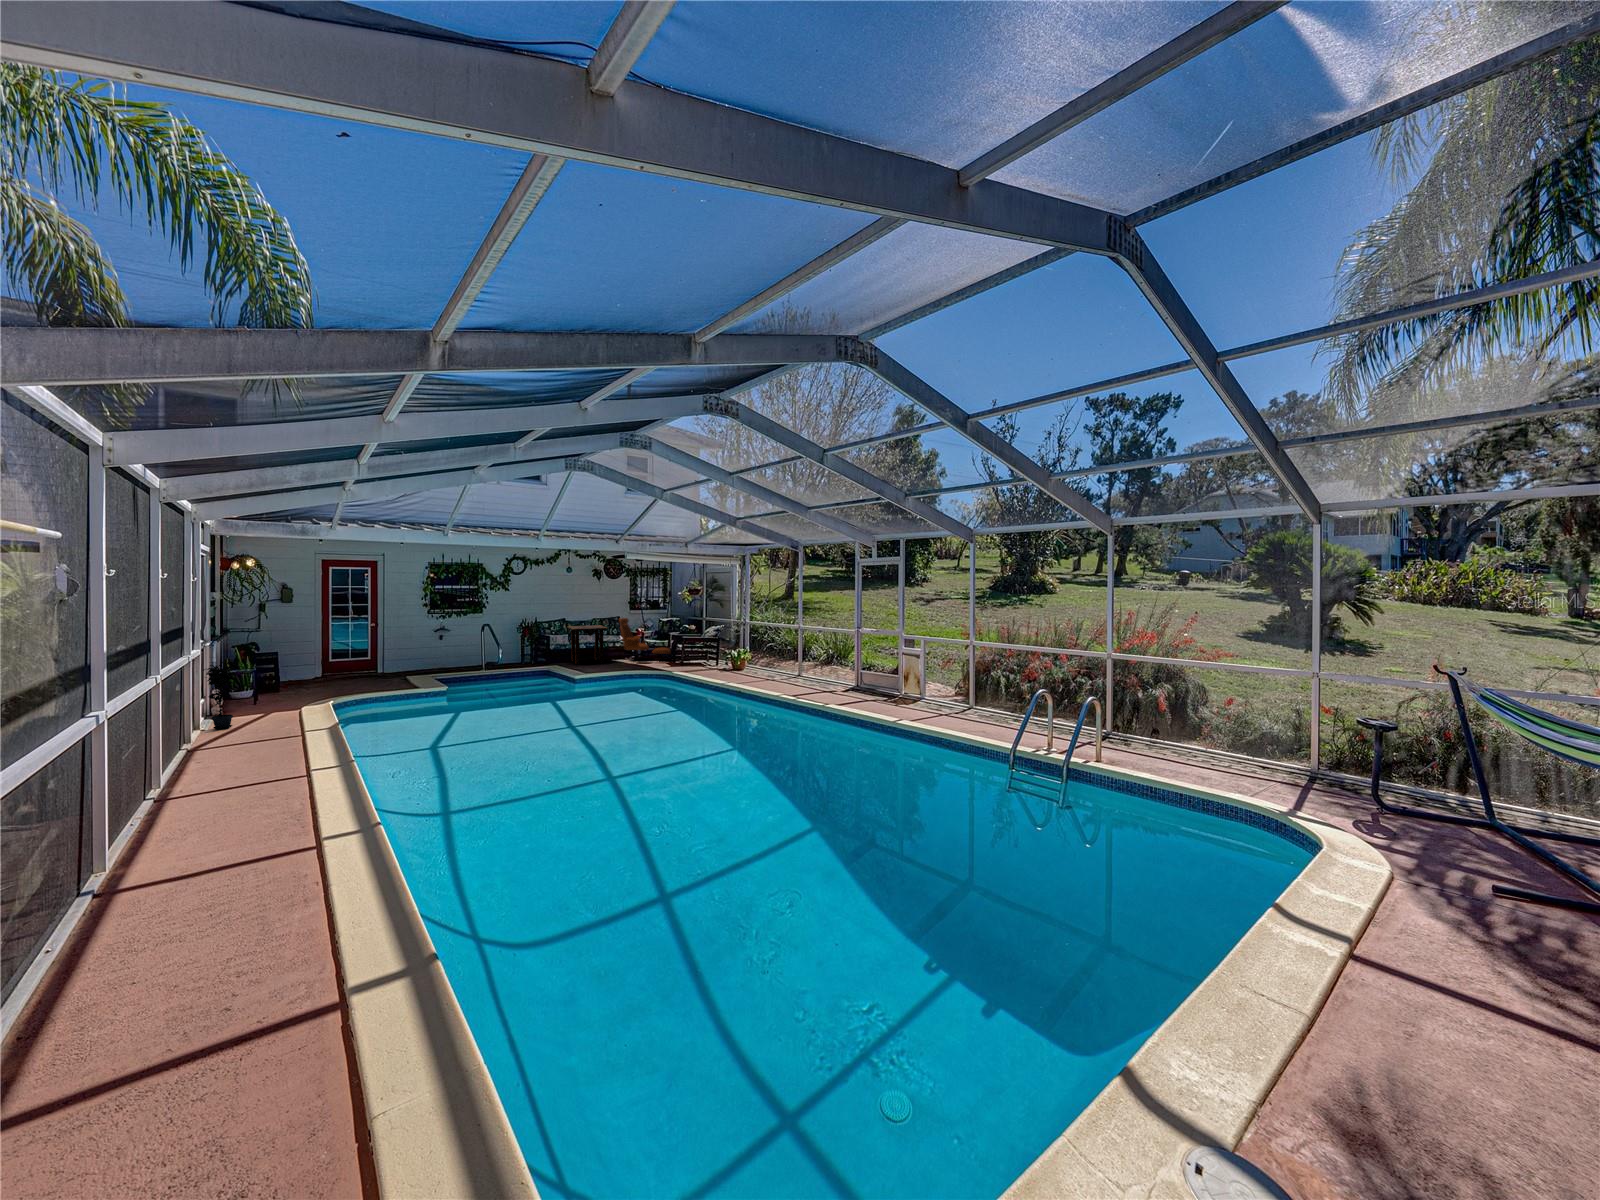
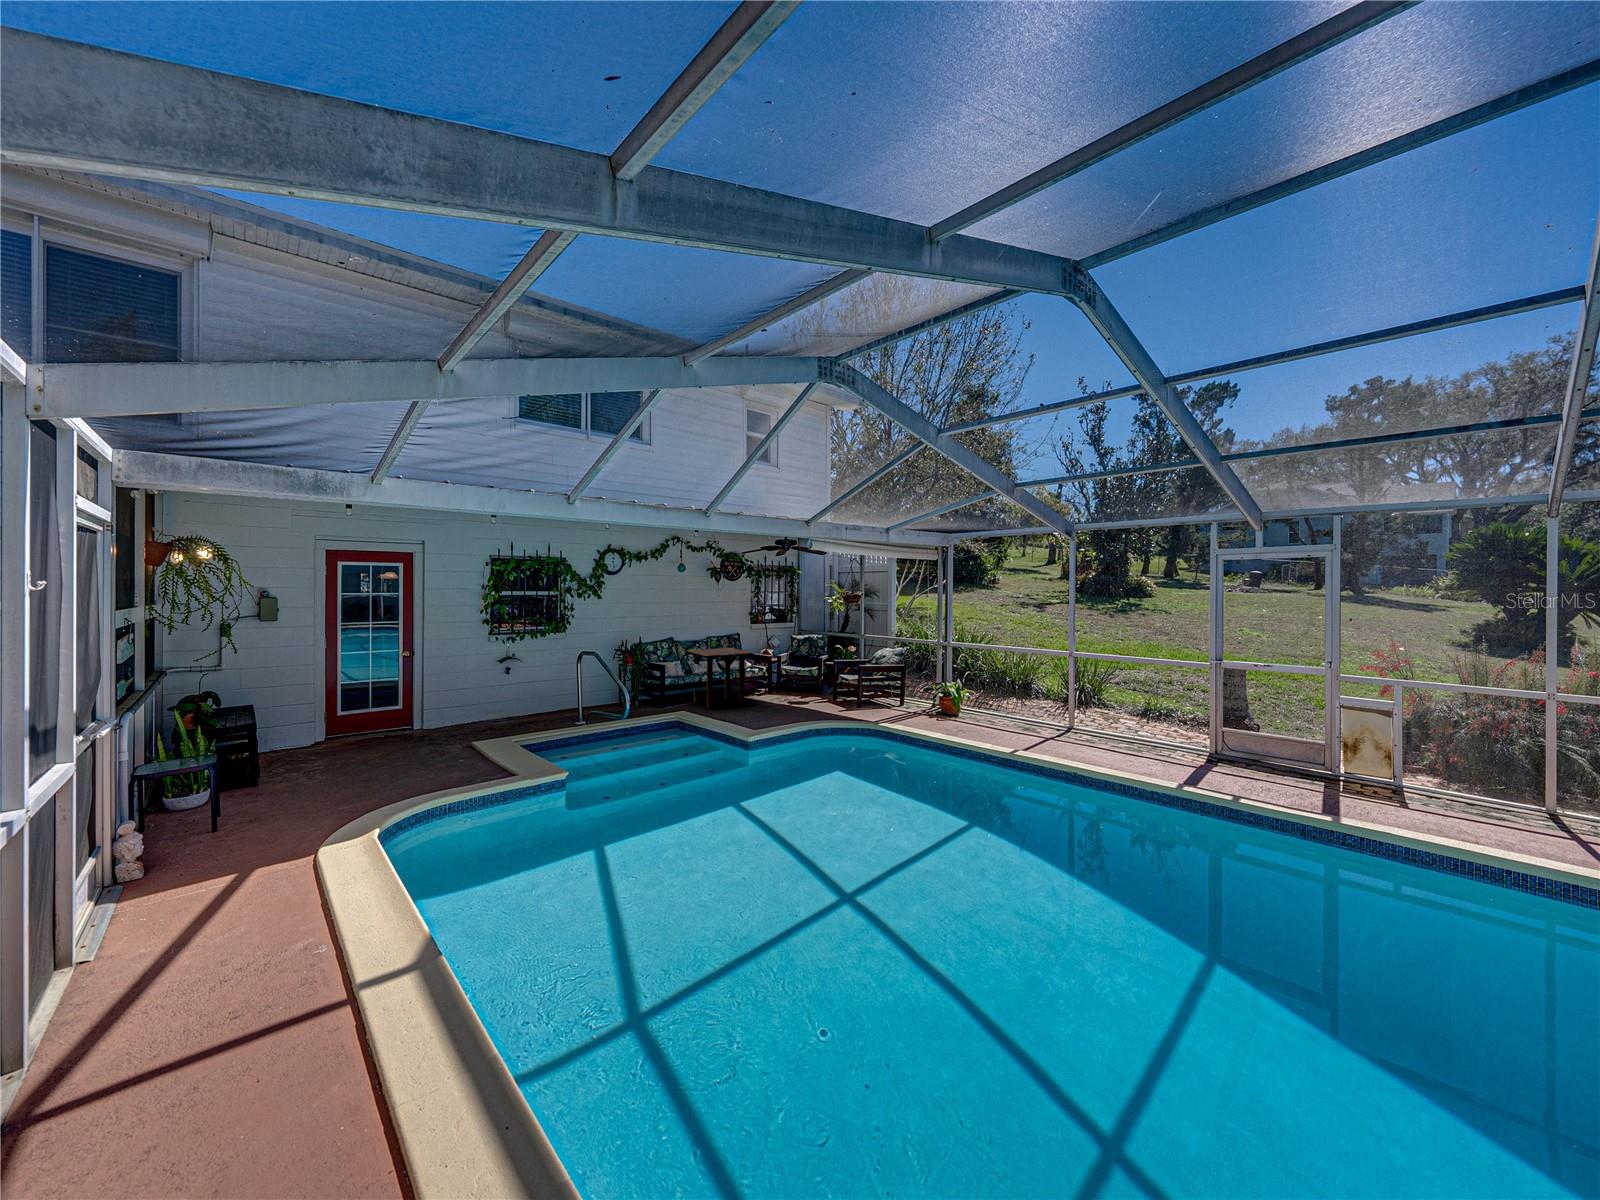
lounge chair: present [619,618,671,660] -> none [761,637,836,701]
potted plant: present [203,659,240,729] -> none [60,787,171,975]

